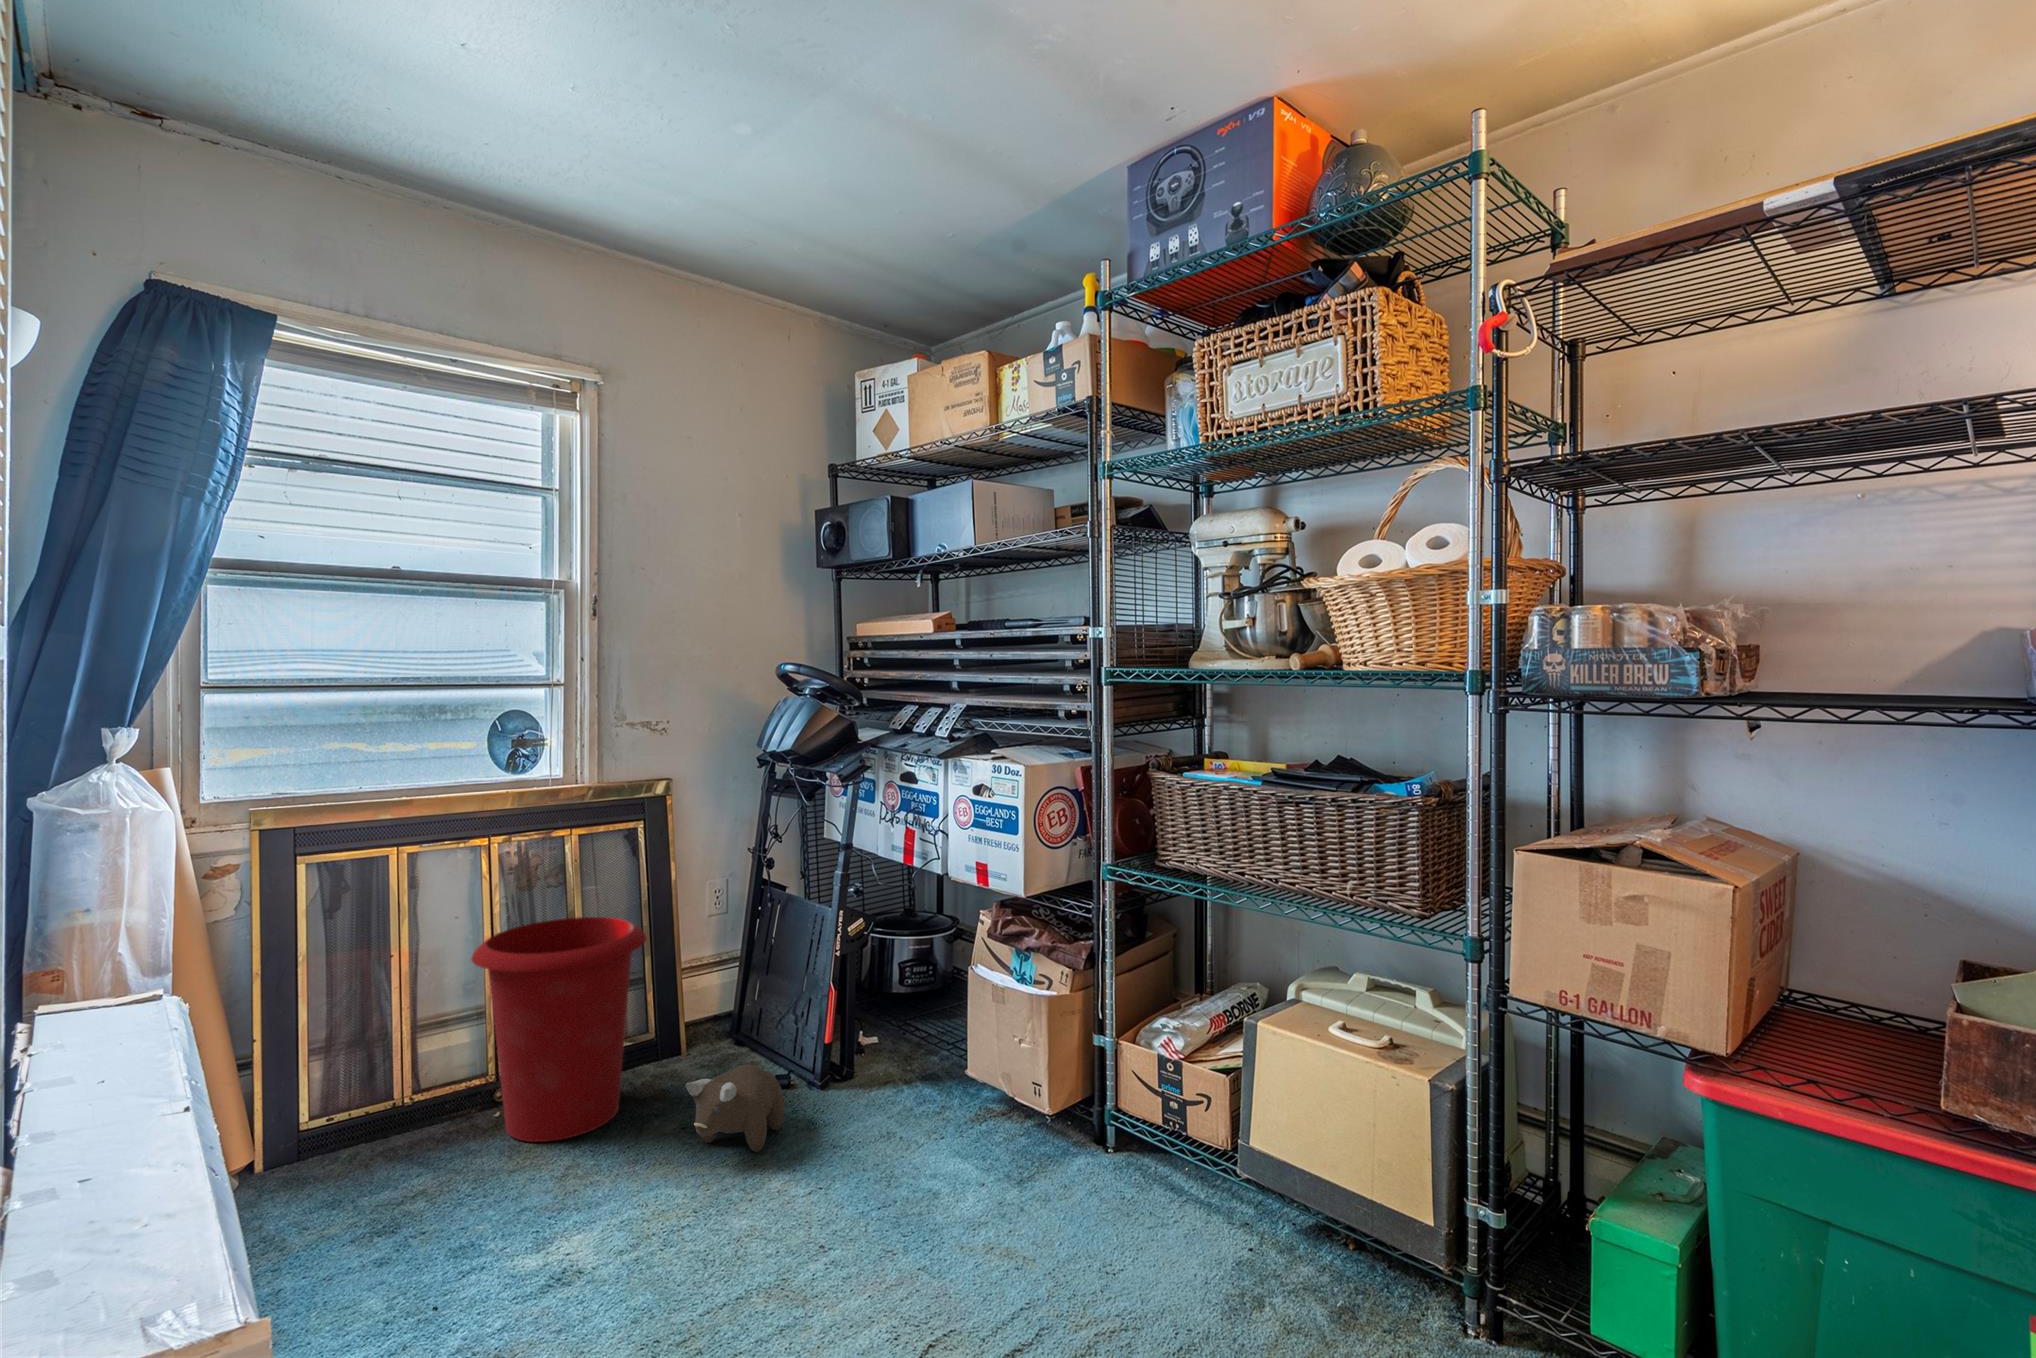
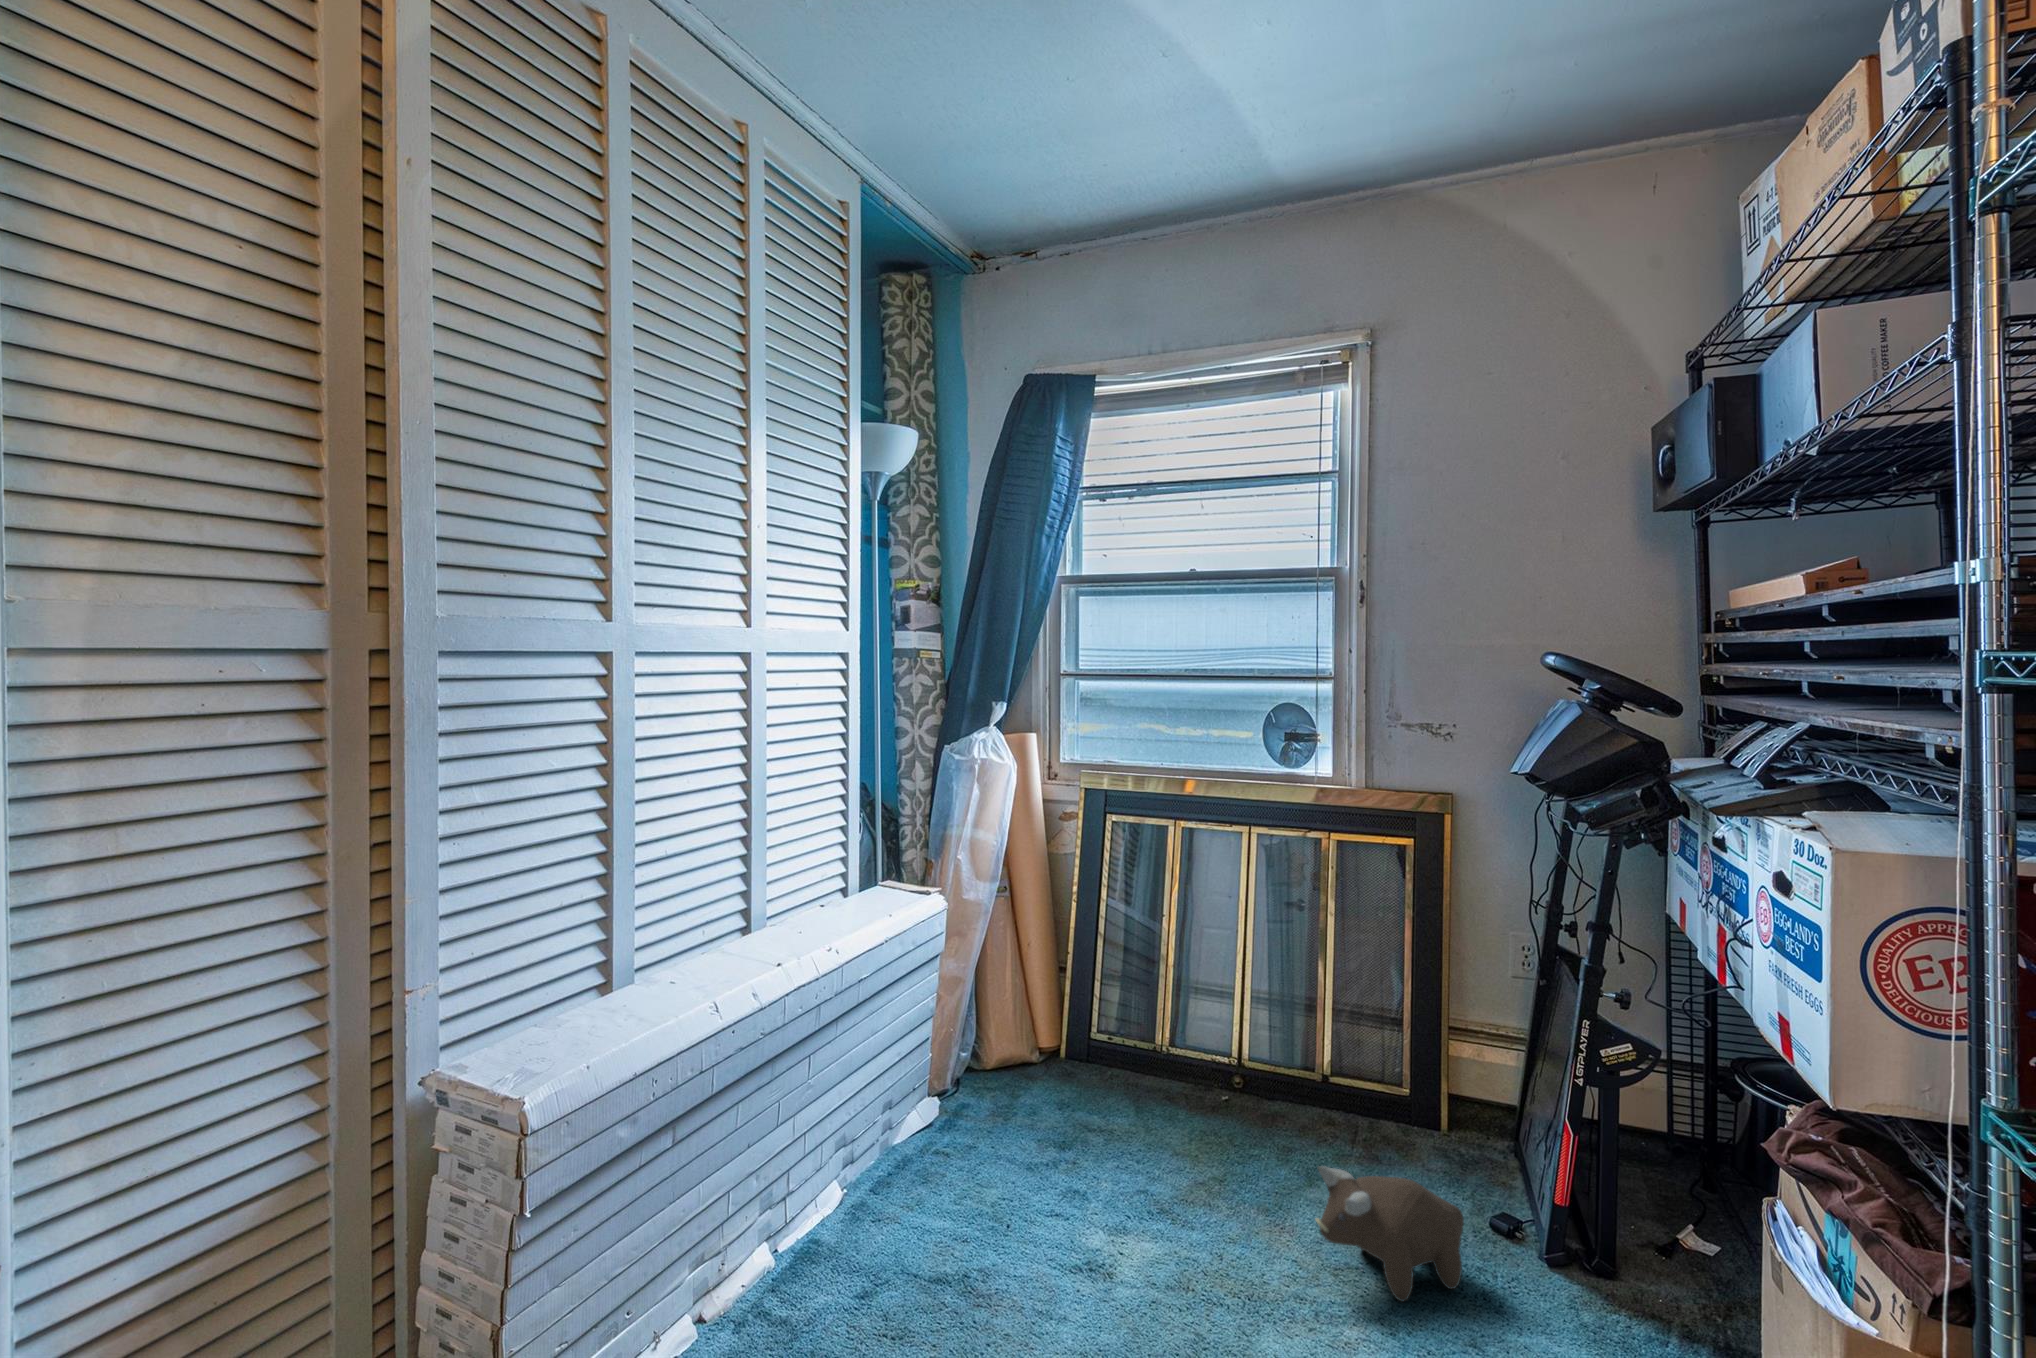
waste bin: present [471,917,647,1142] -> none [1186,921,1358,1161]

